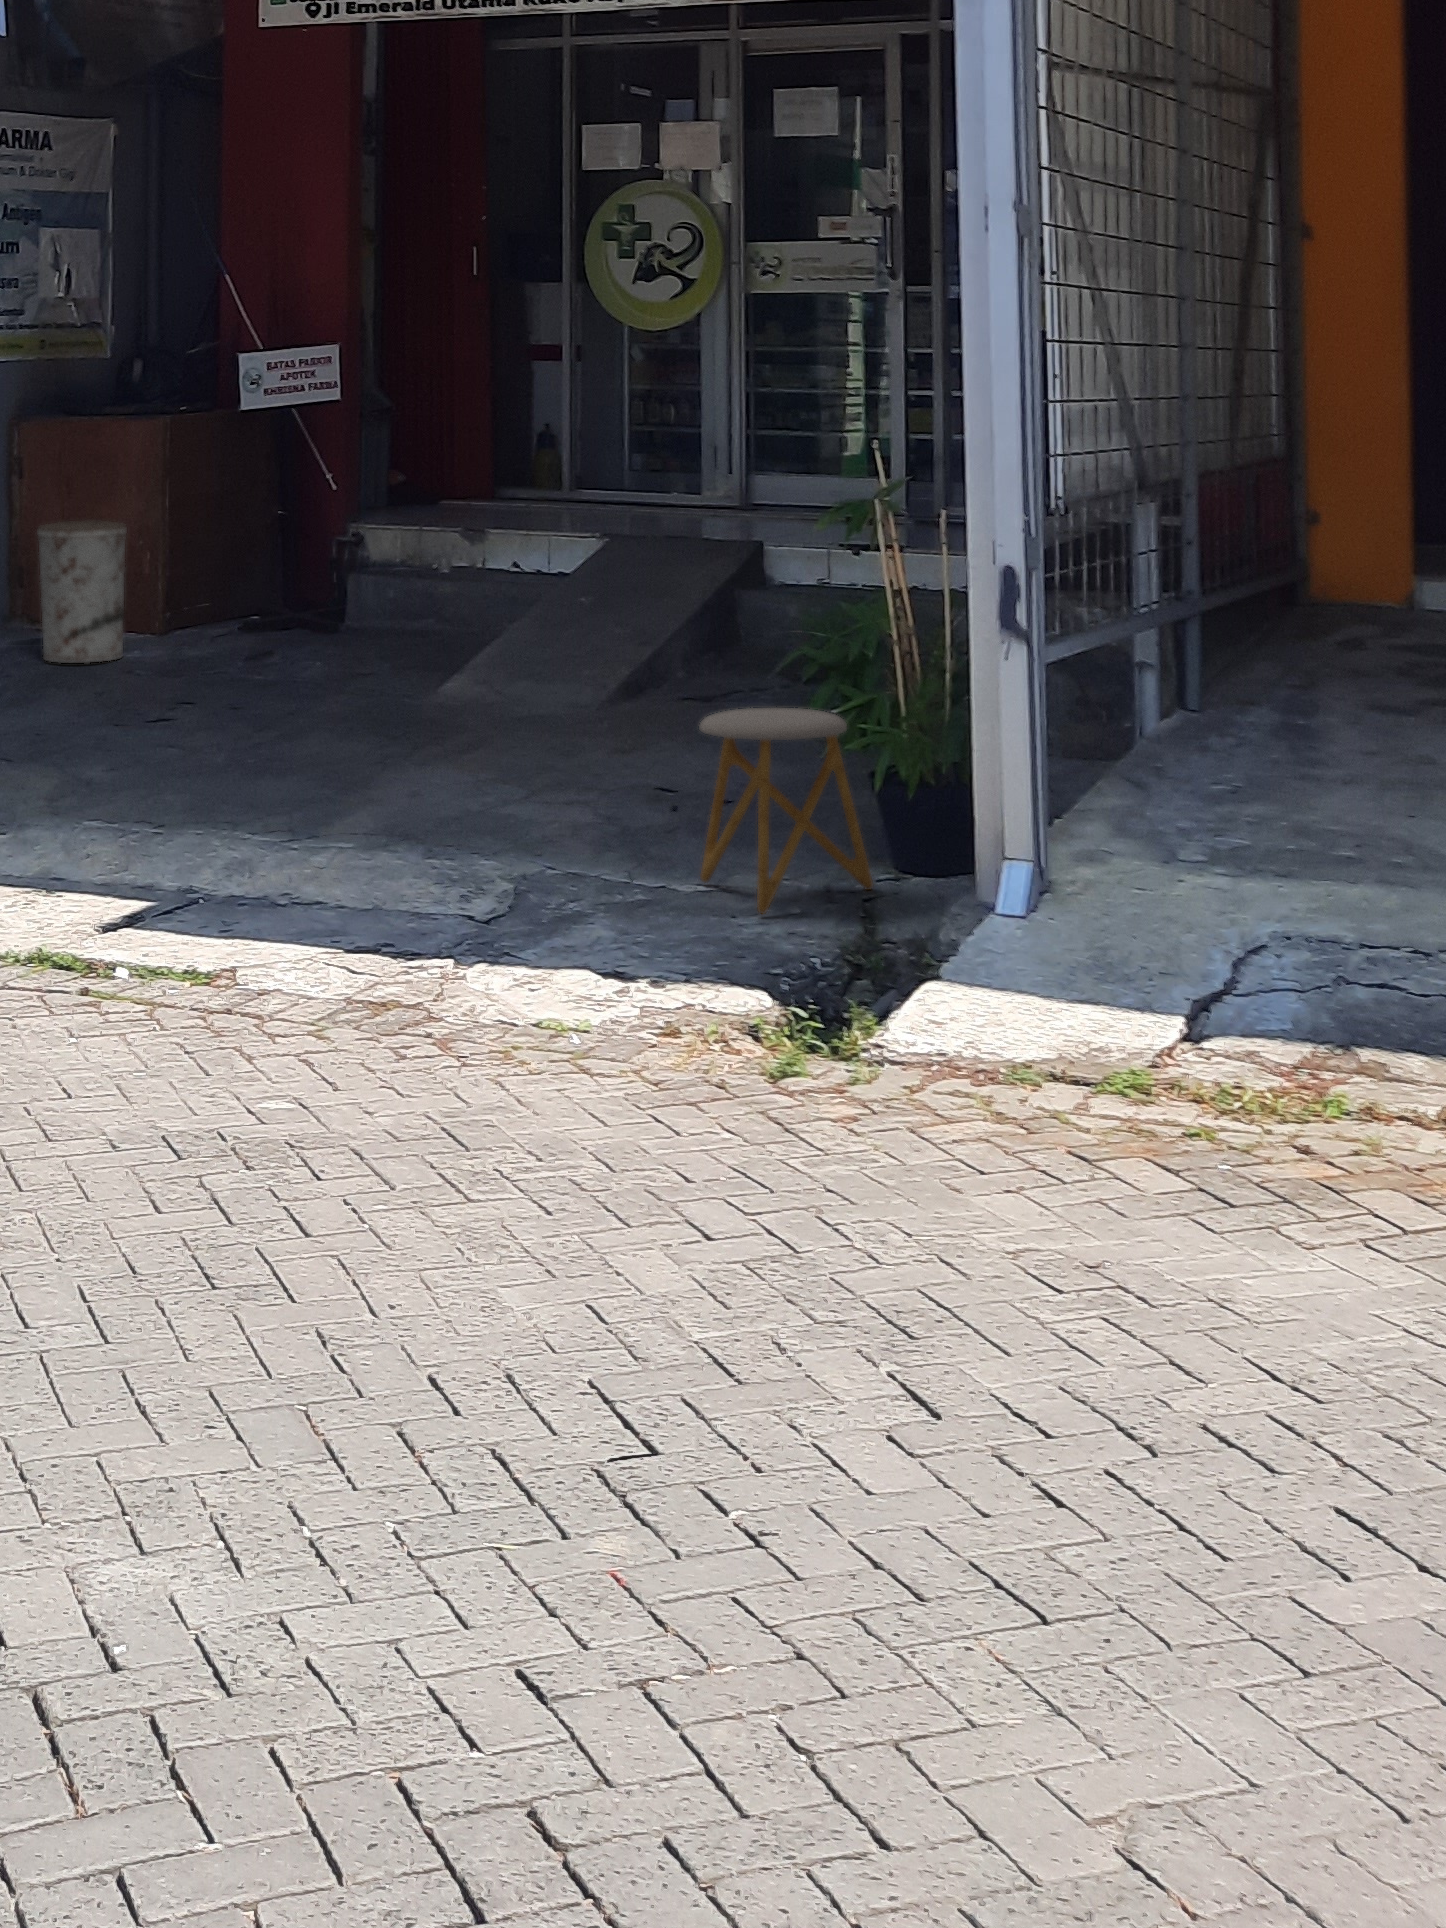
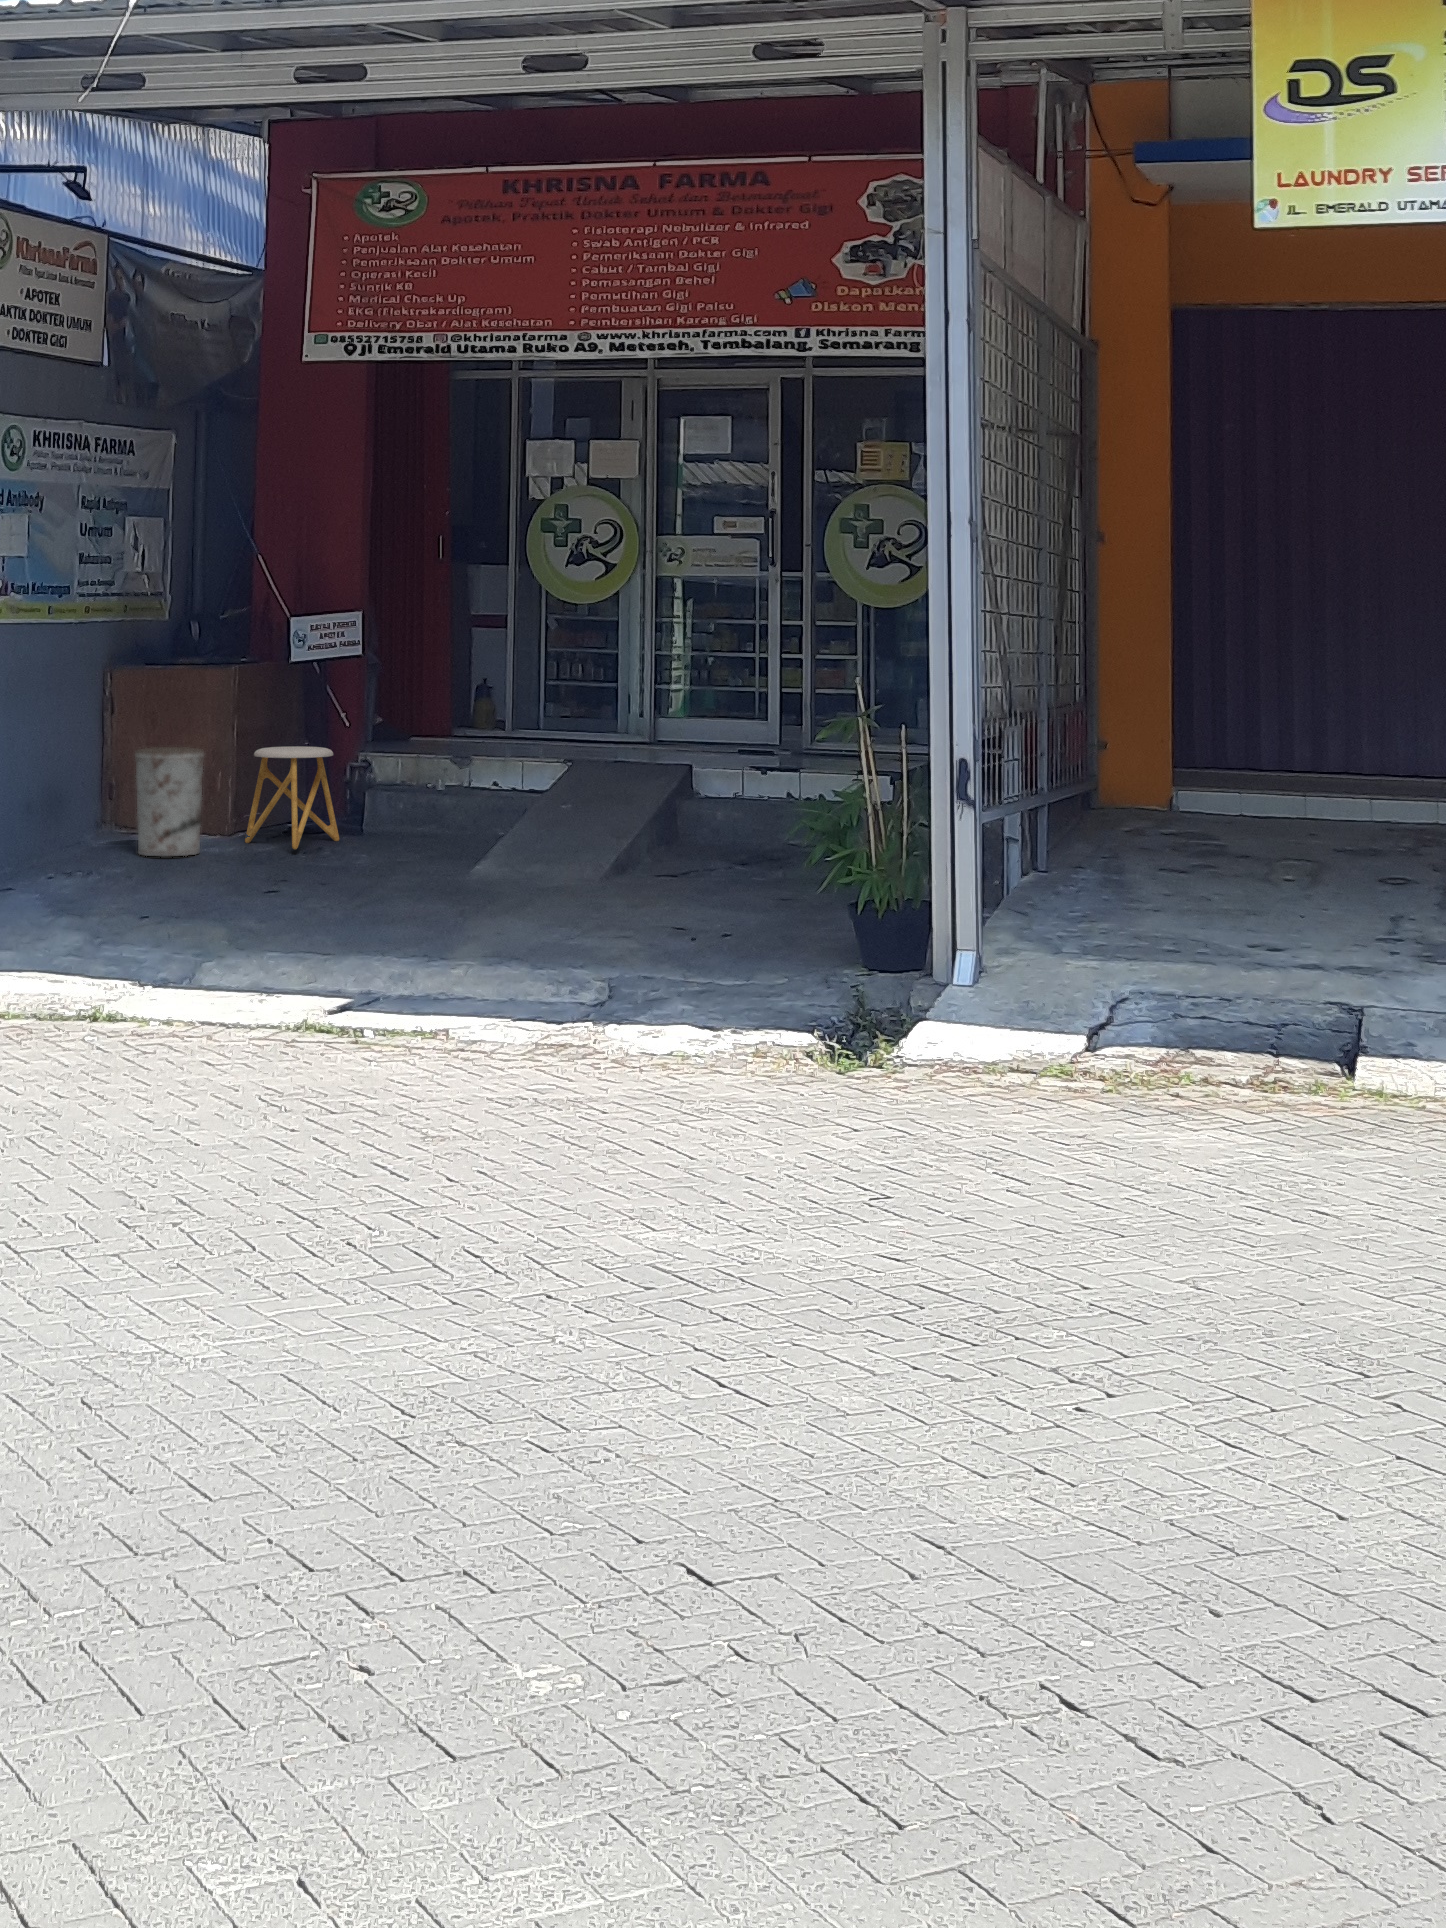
stool: present [700,708,873,914] -> present [245,746,339,849]

